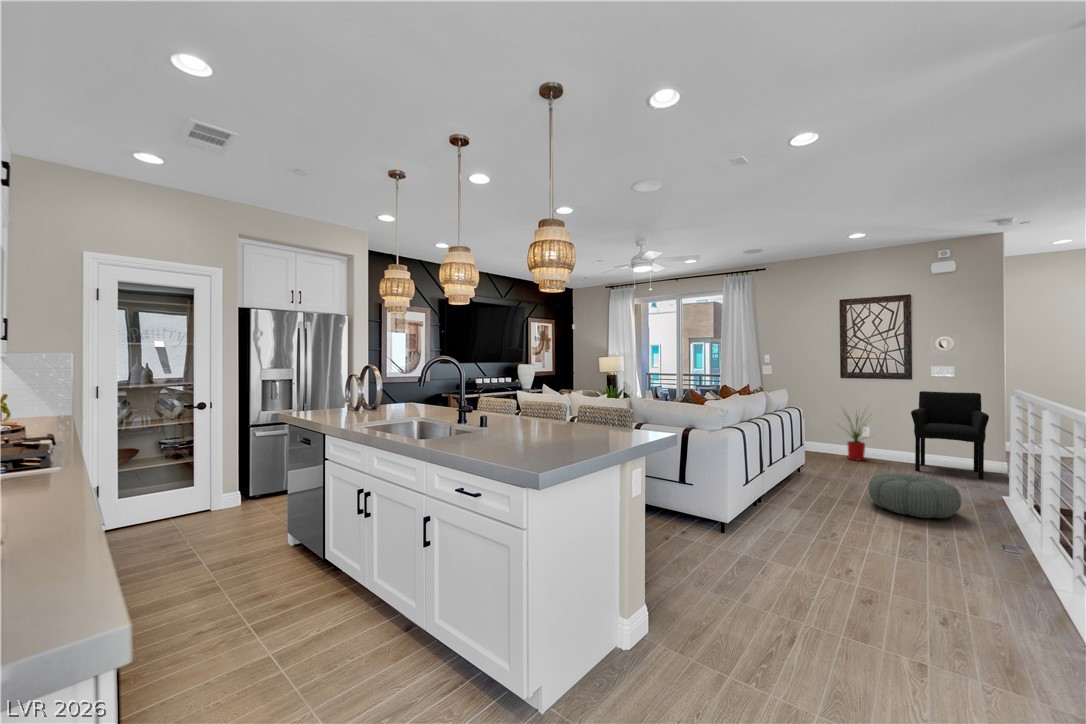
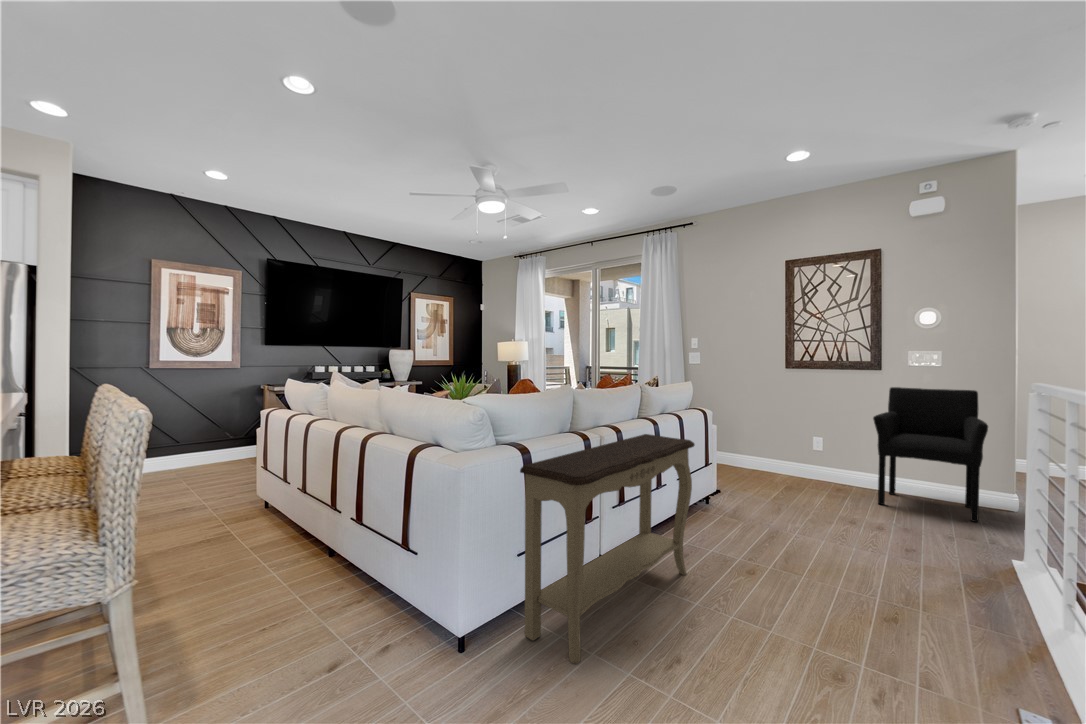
house plant: present [843,409,871,460] -> none [769,404,836,485]
console table: none [751,422,821,536] -> present [520,434,695,664]
pouf: present [868,473,961,518] -> none [774,522,927,617]

